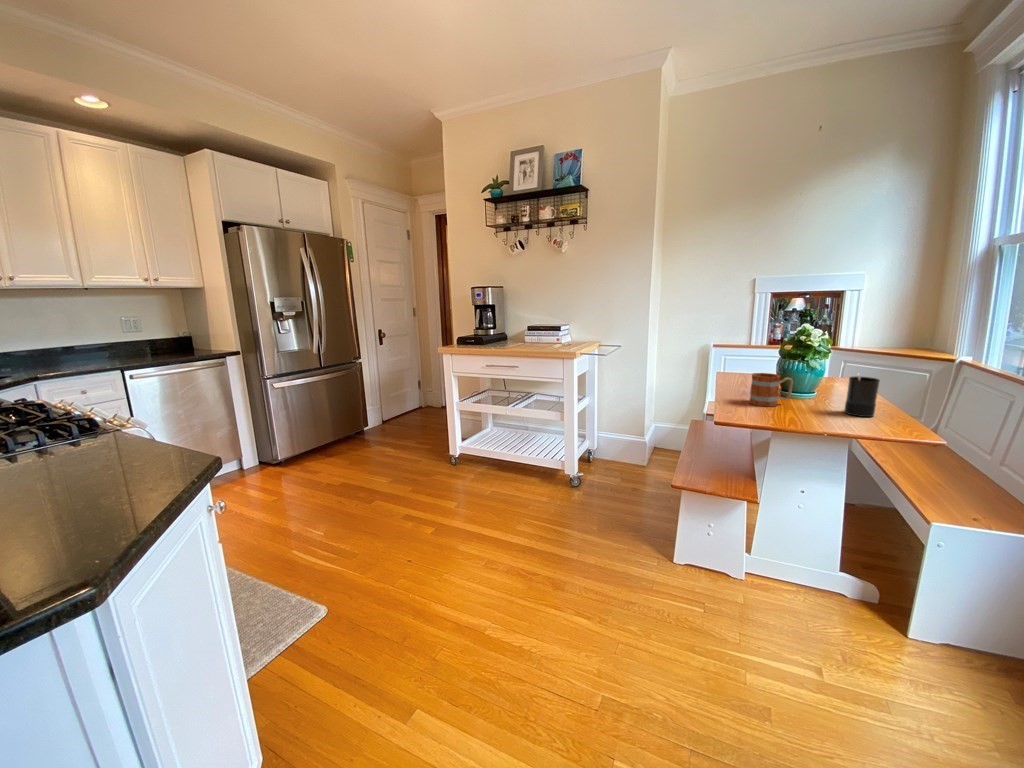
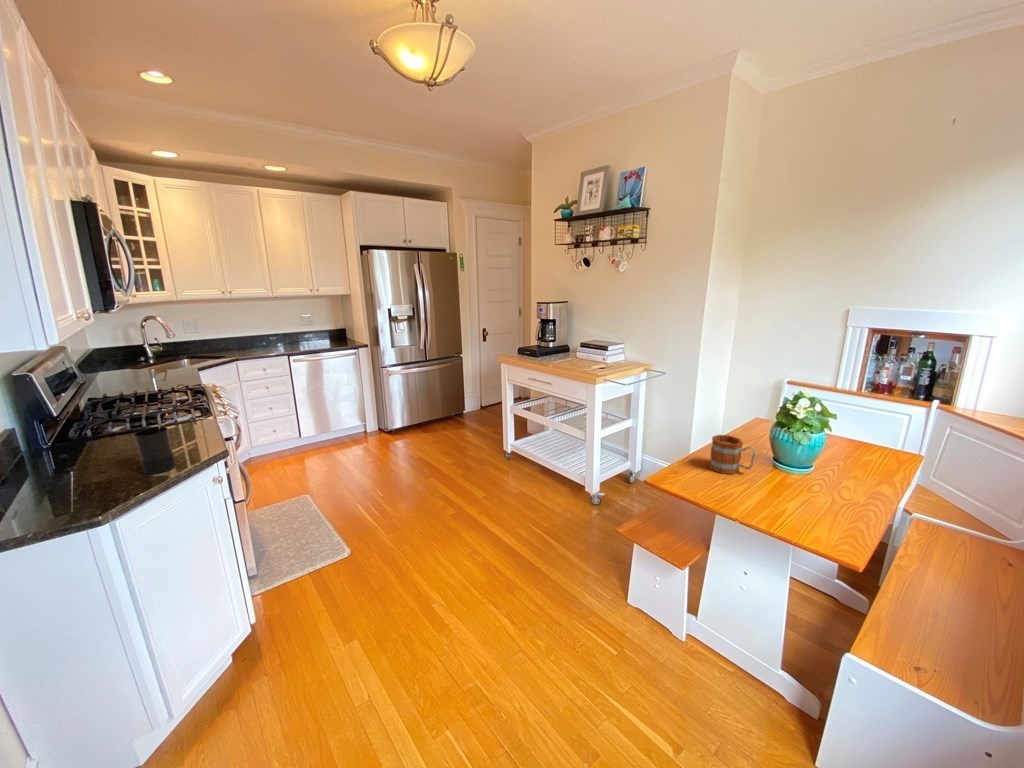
candle: present [844,375,880,417] -> present [134,426,176,474]

